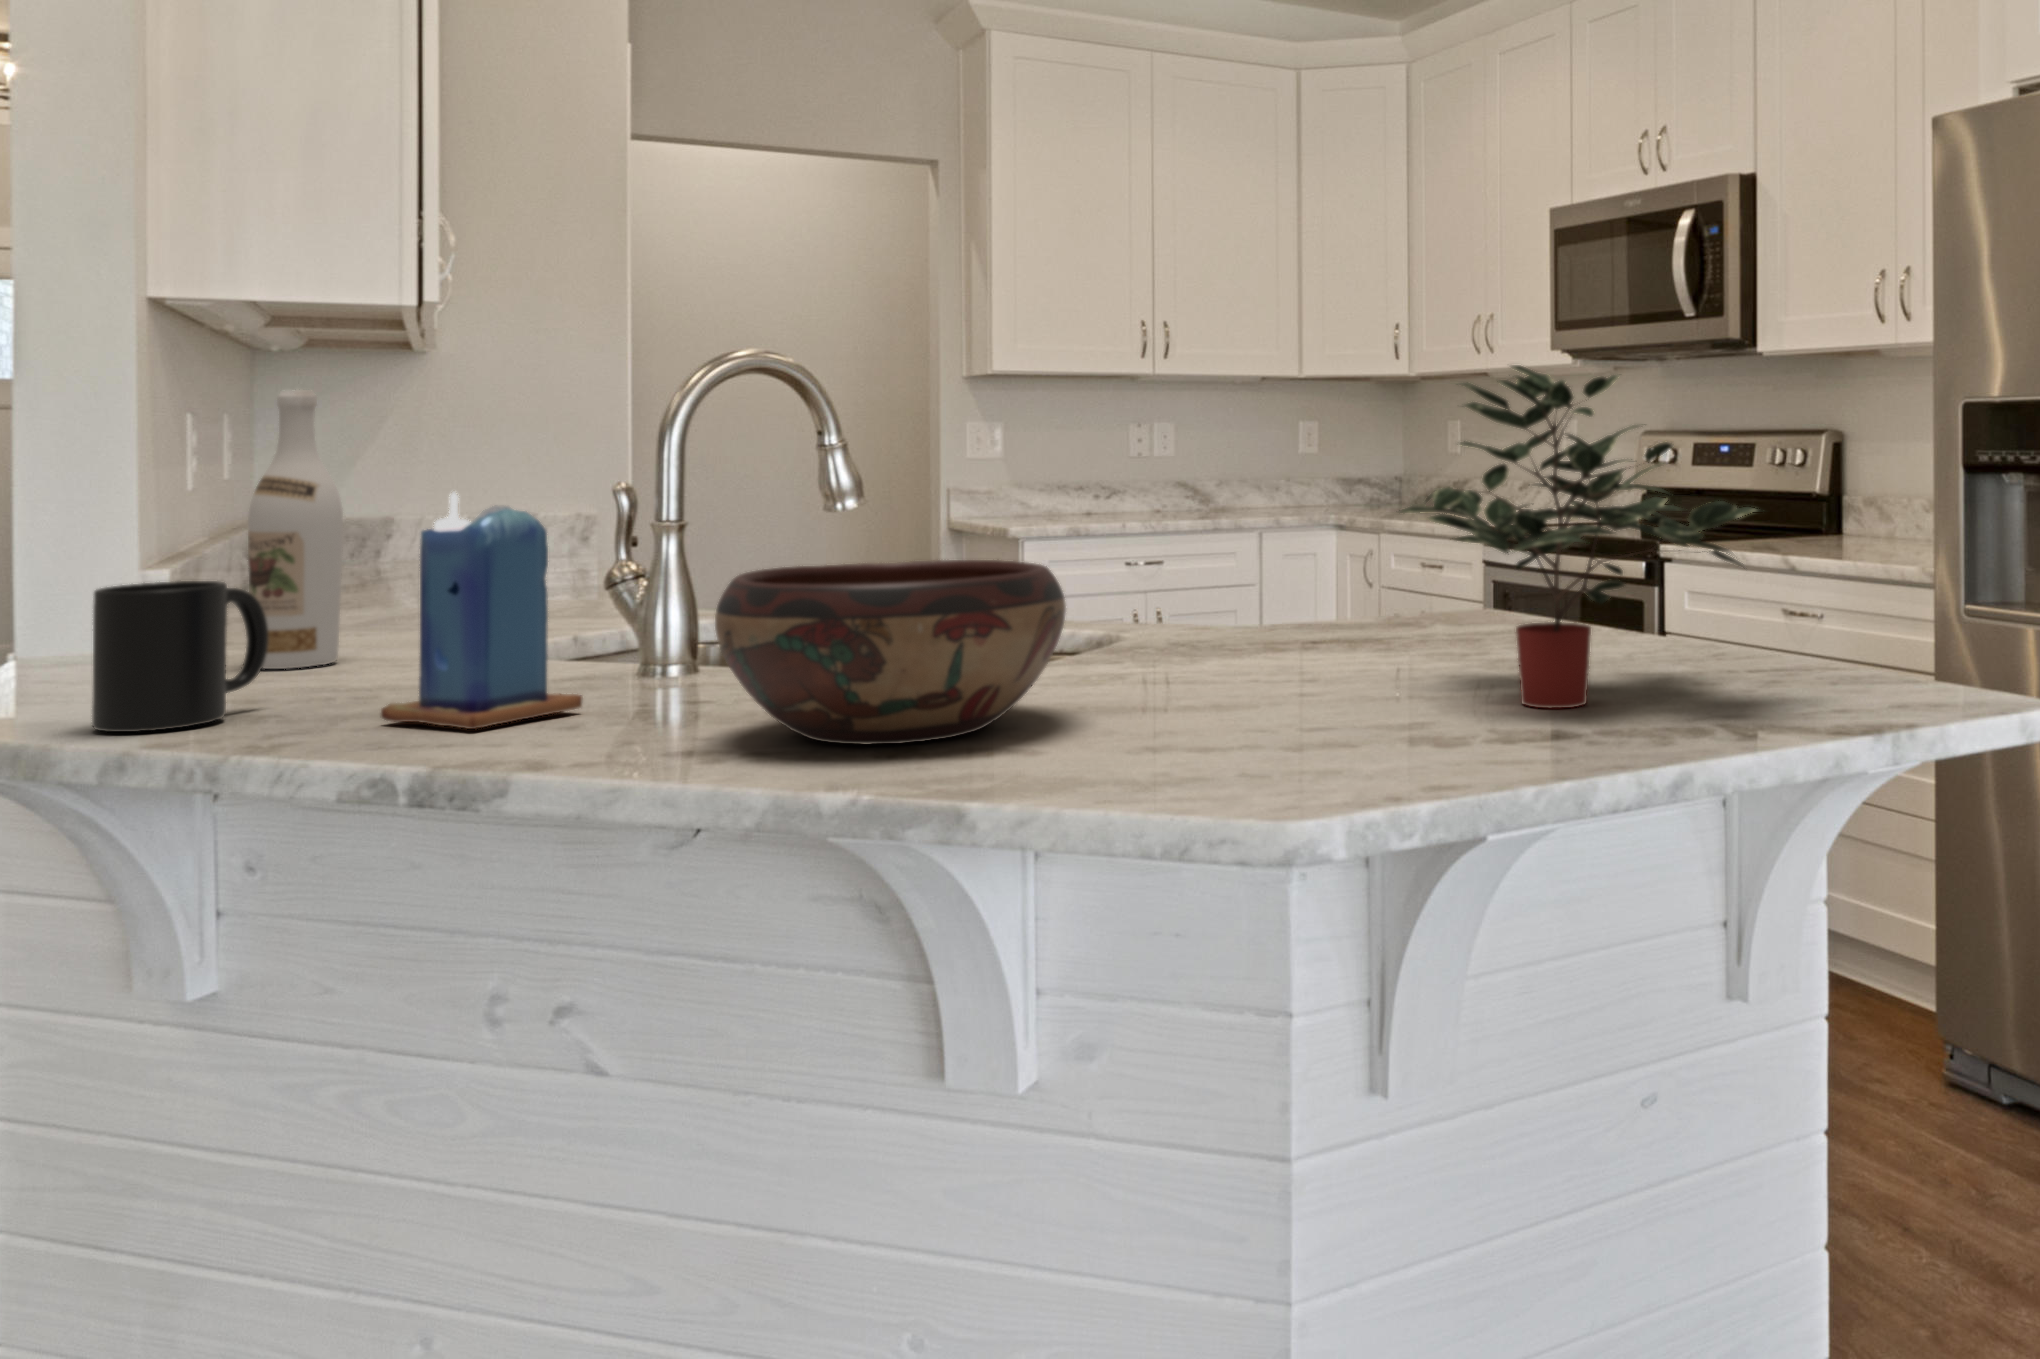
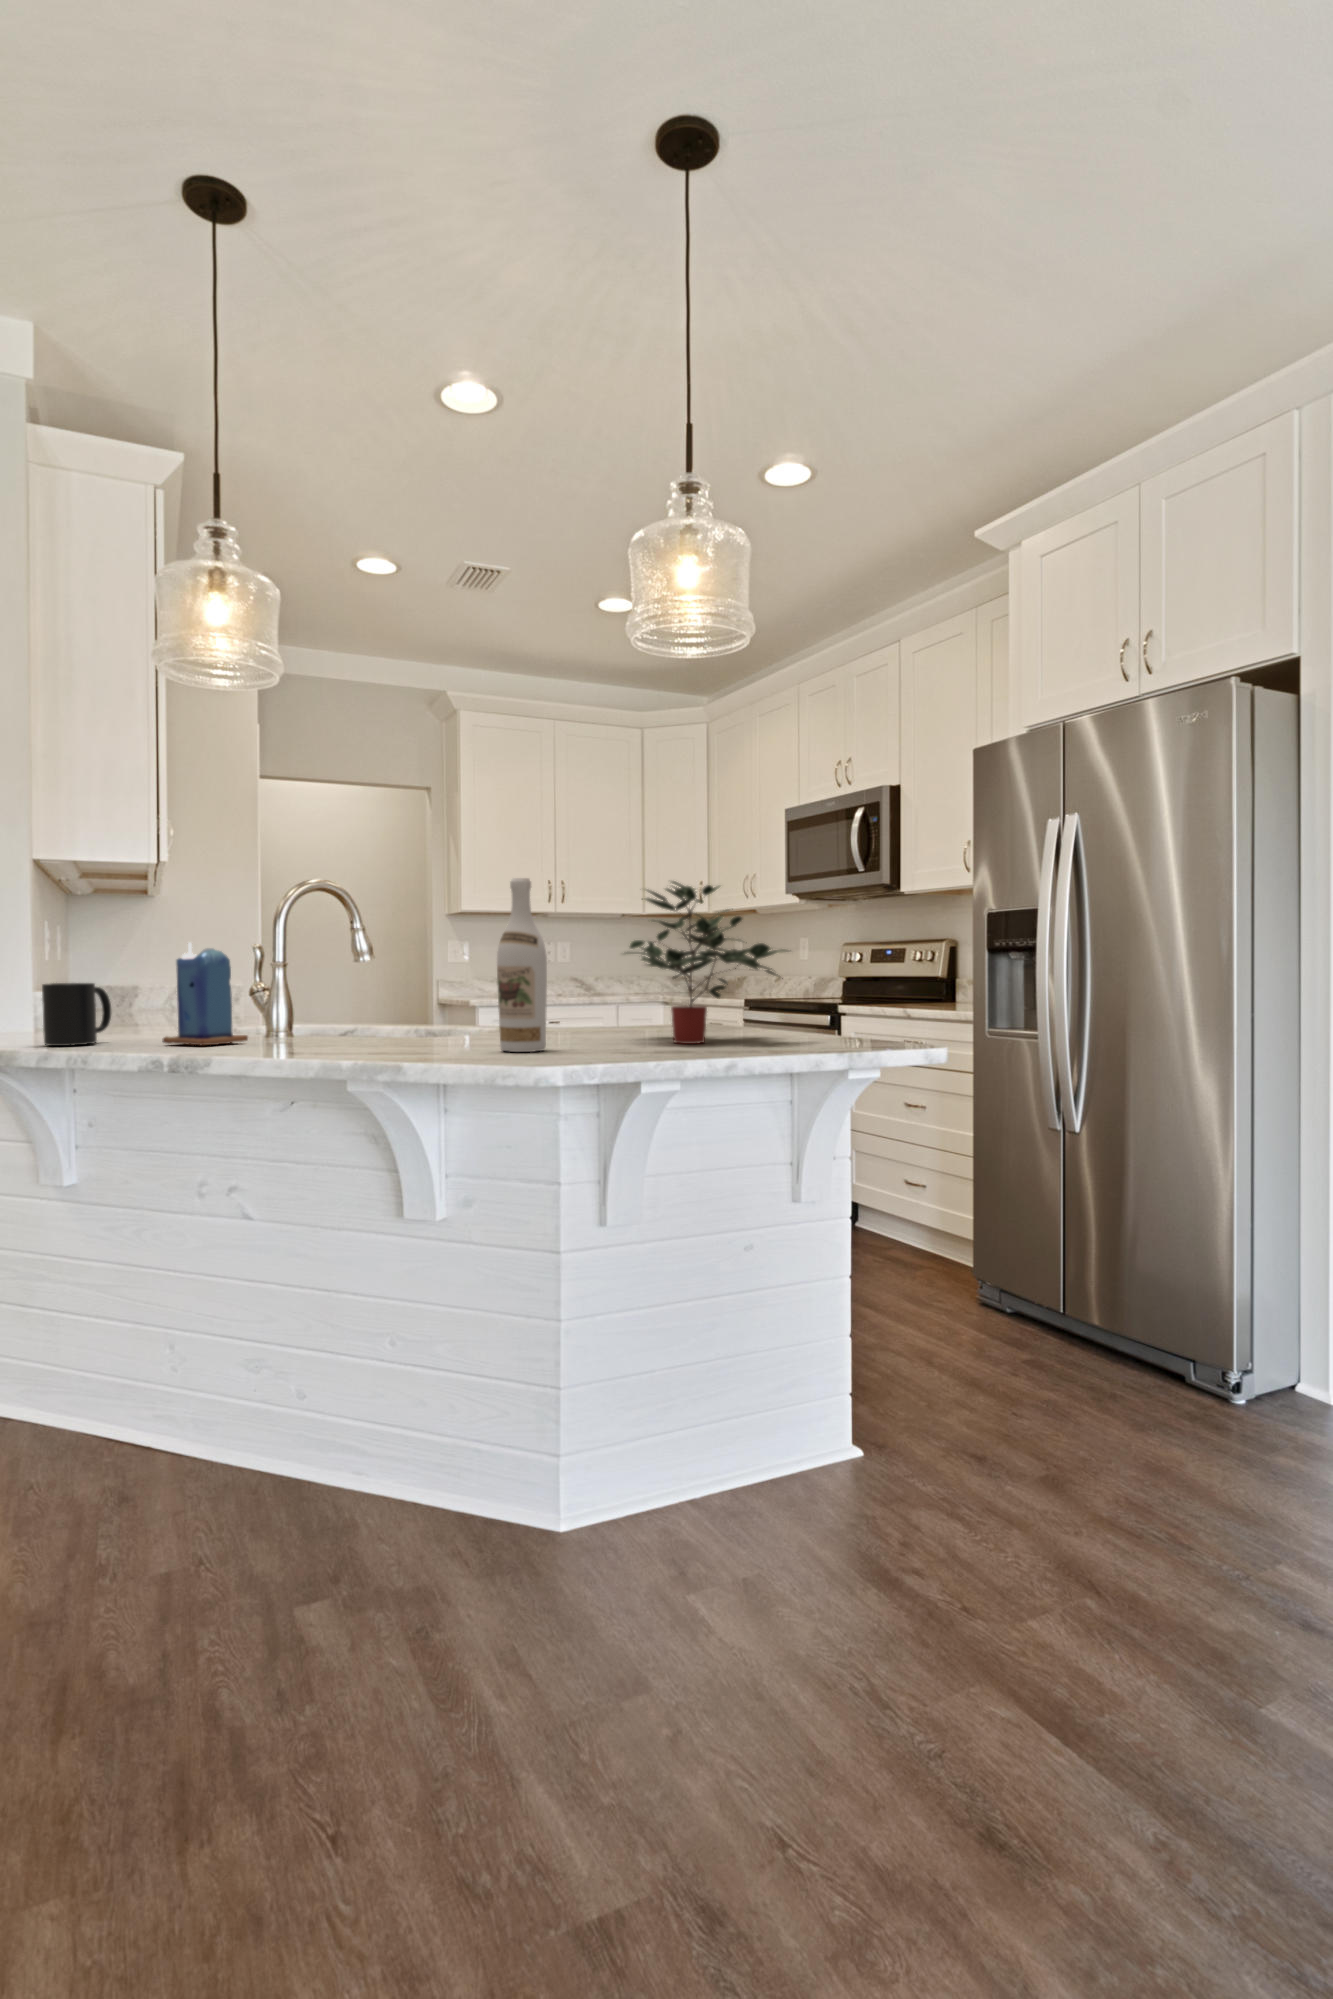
wine bottle: present [248,390,343,669] -> present [497,878,547,1052]
decorative bowl: present [715,560,1066,745] -> none [304,974,459,1049]

